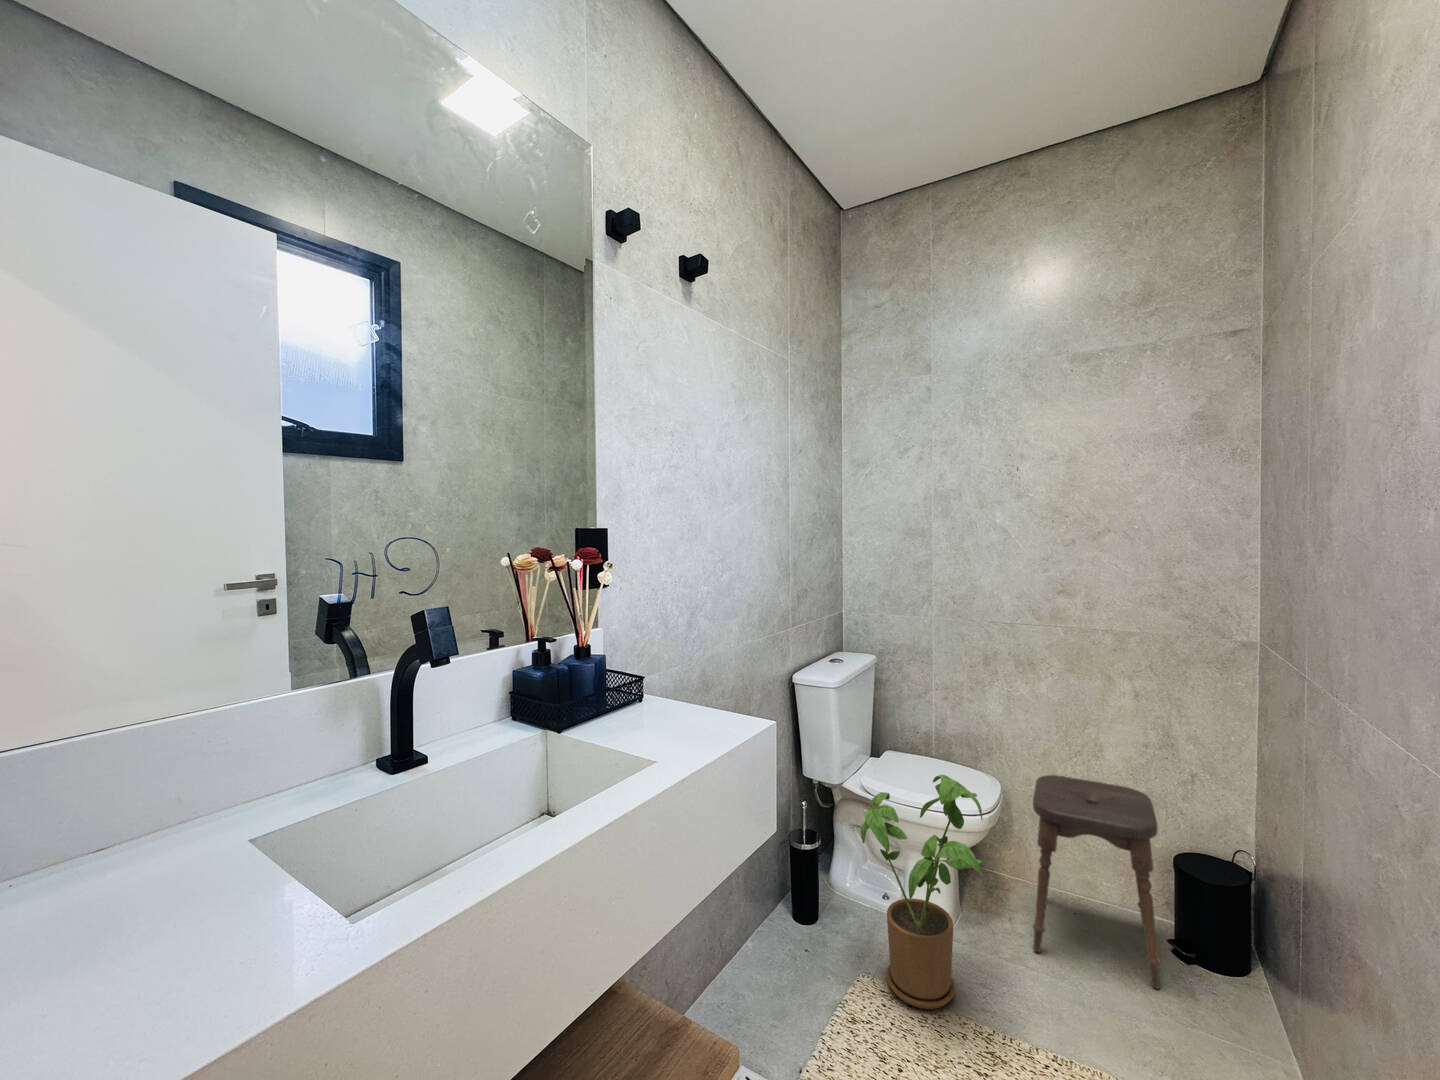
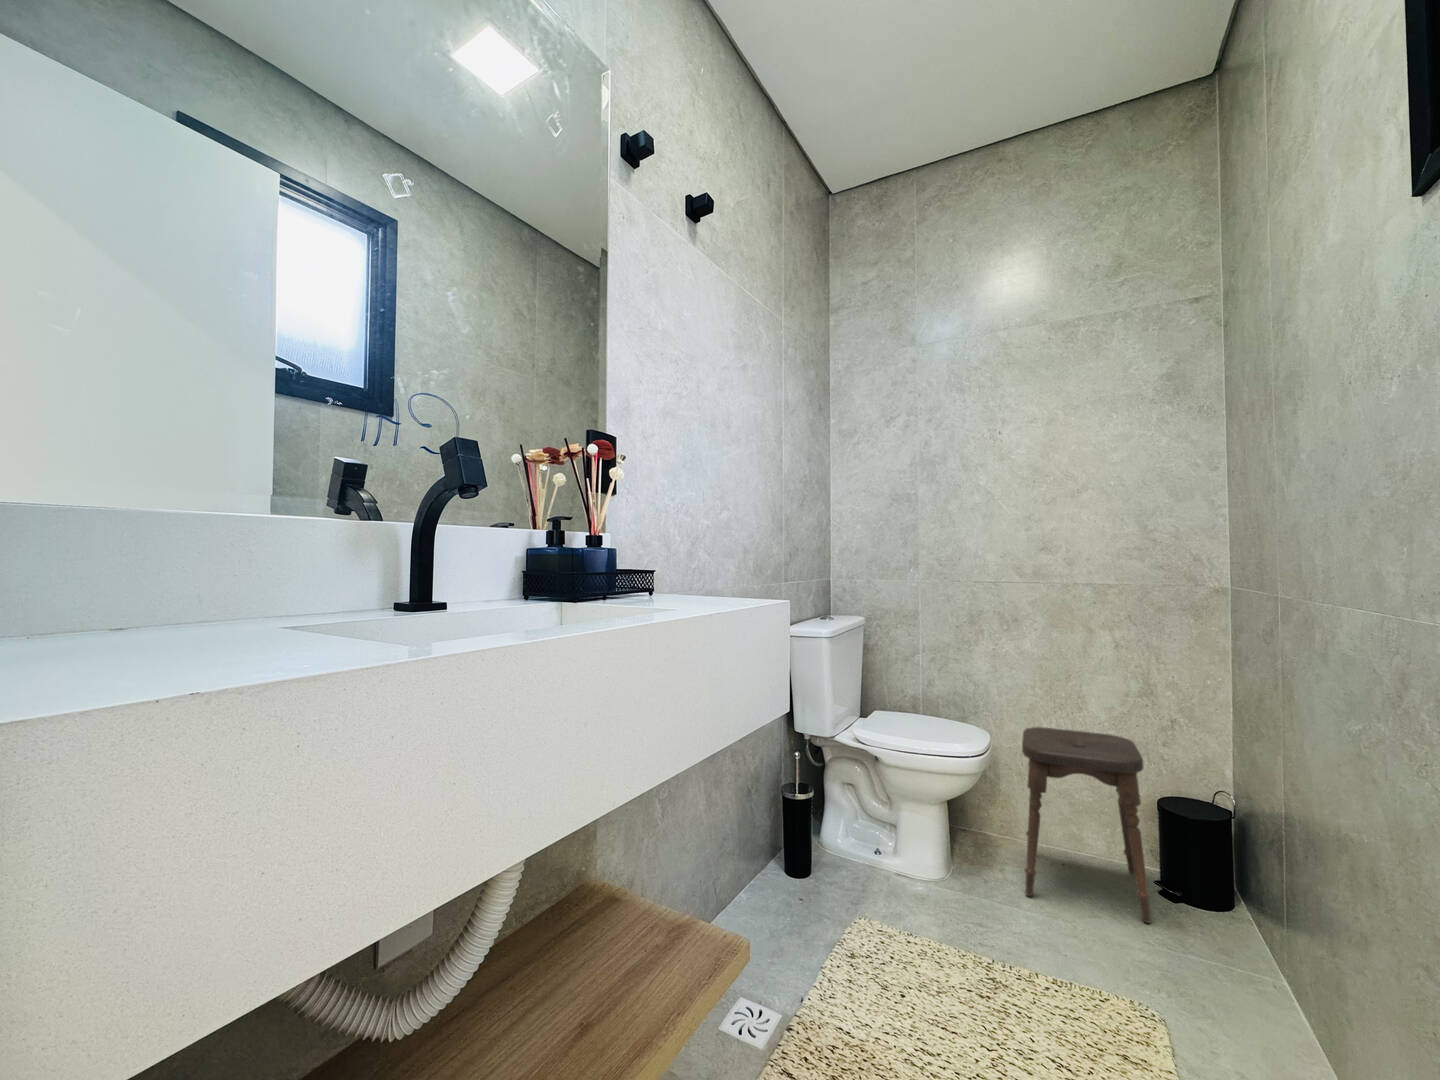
house plant: present [860,775,985,1009] -> none [856,712,982,945]

